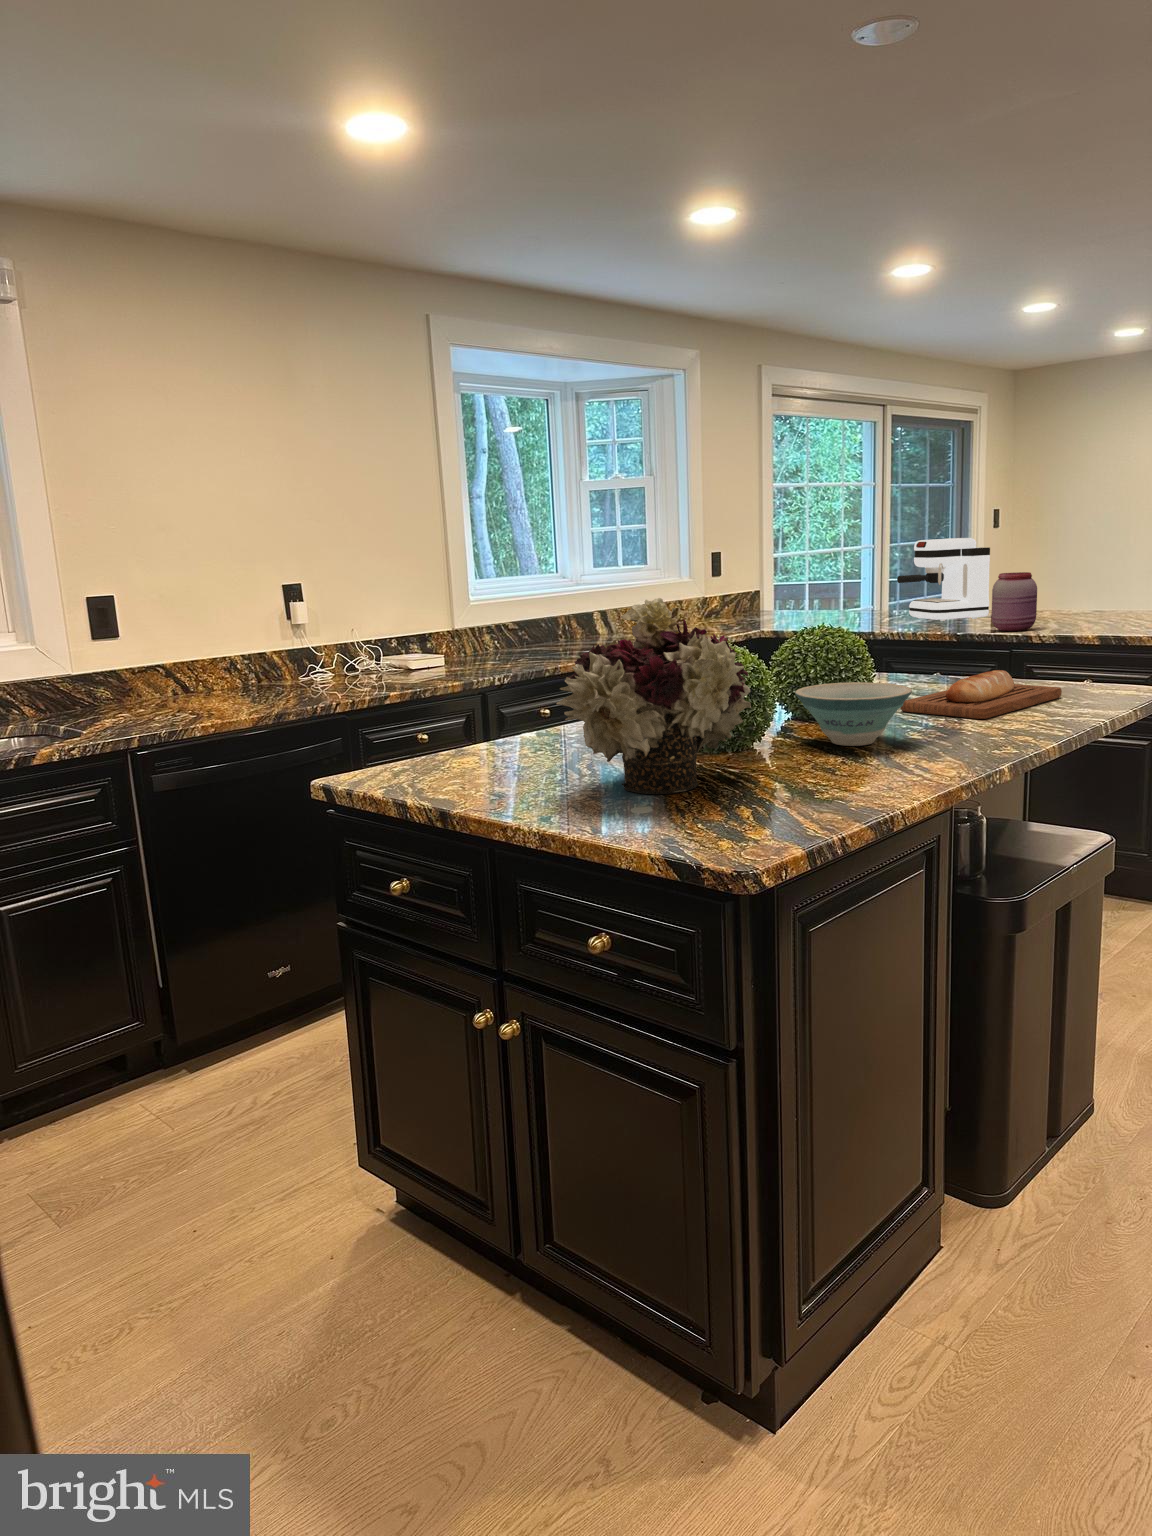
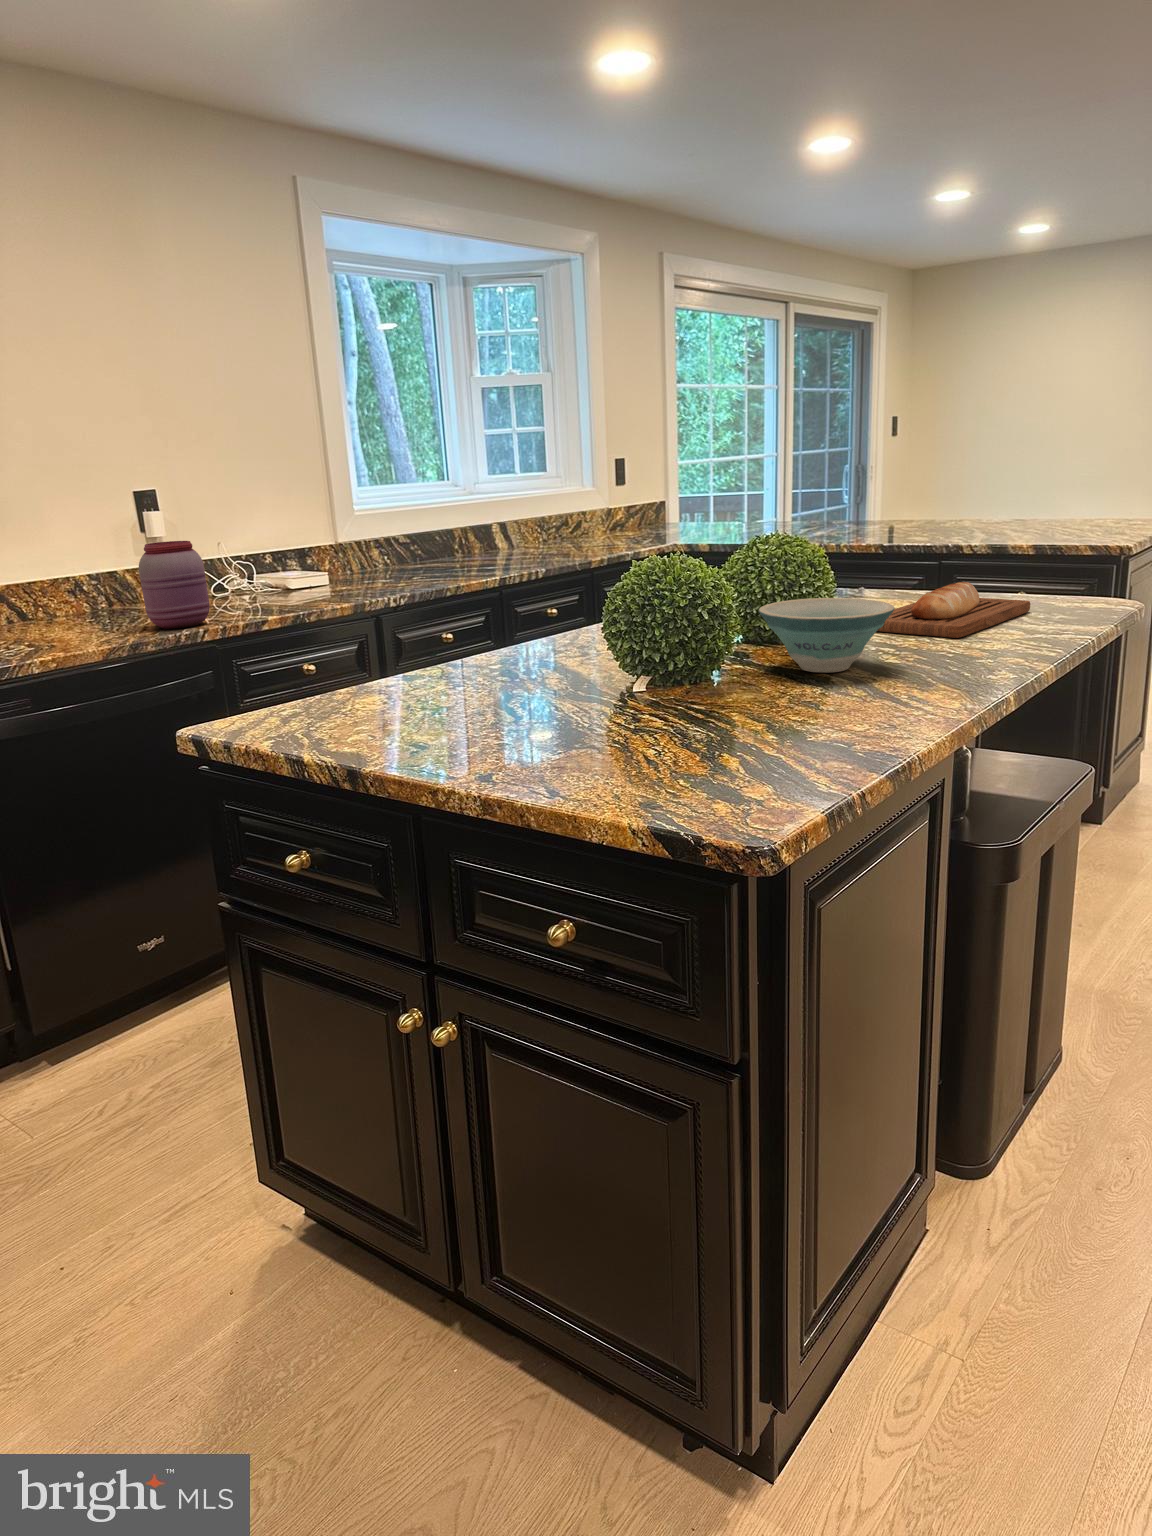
coffee maker: present [897,538,990,621] -> none [812,443,908,532]
jar: present [991,572,1037,631] -> present [139,541,210,629]
flower arrangement: present [556,598,751,794] -> none [489,495,724,740]

